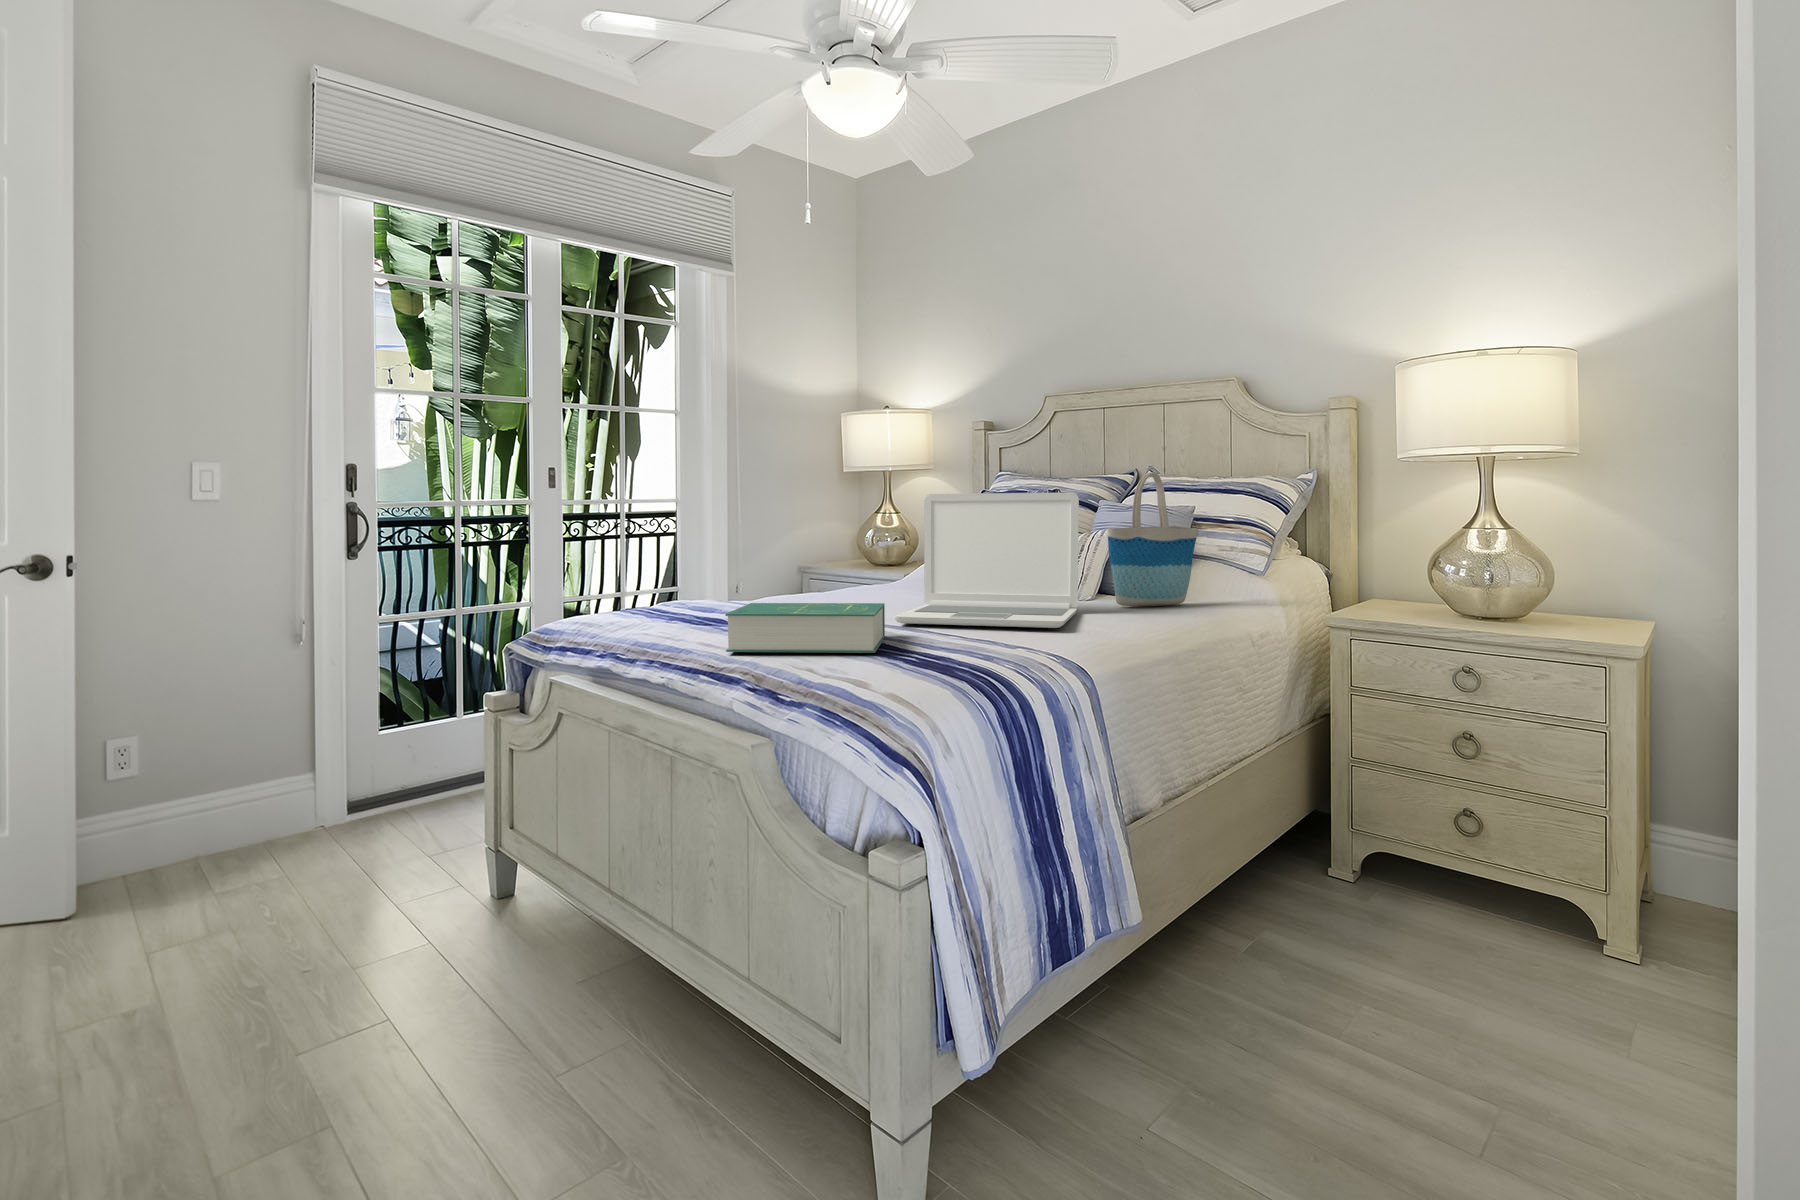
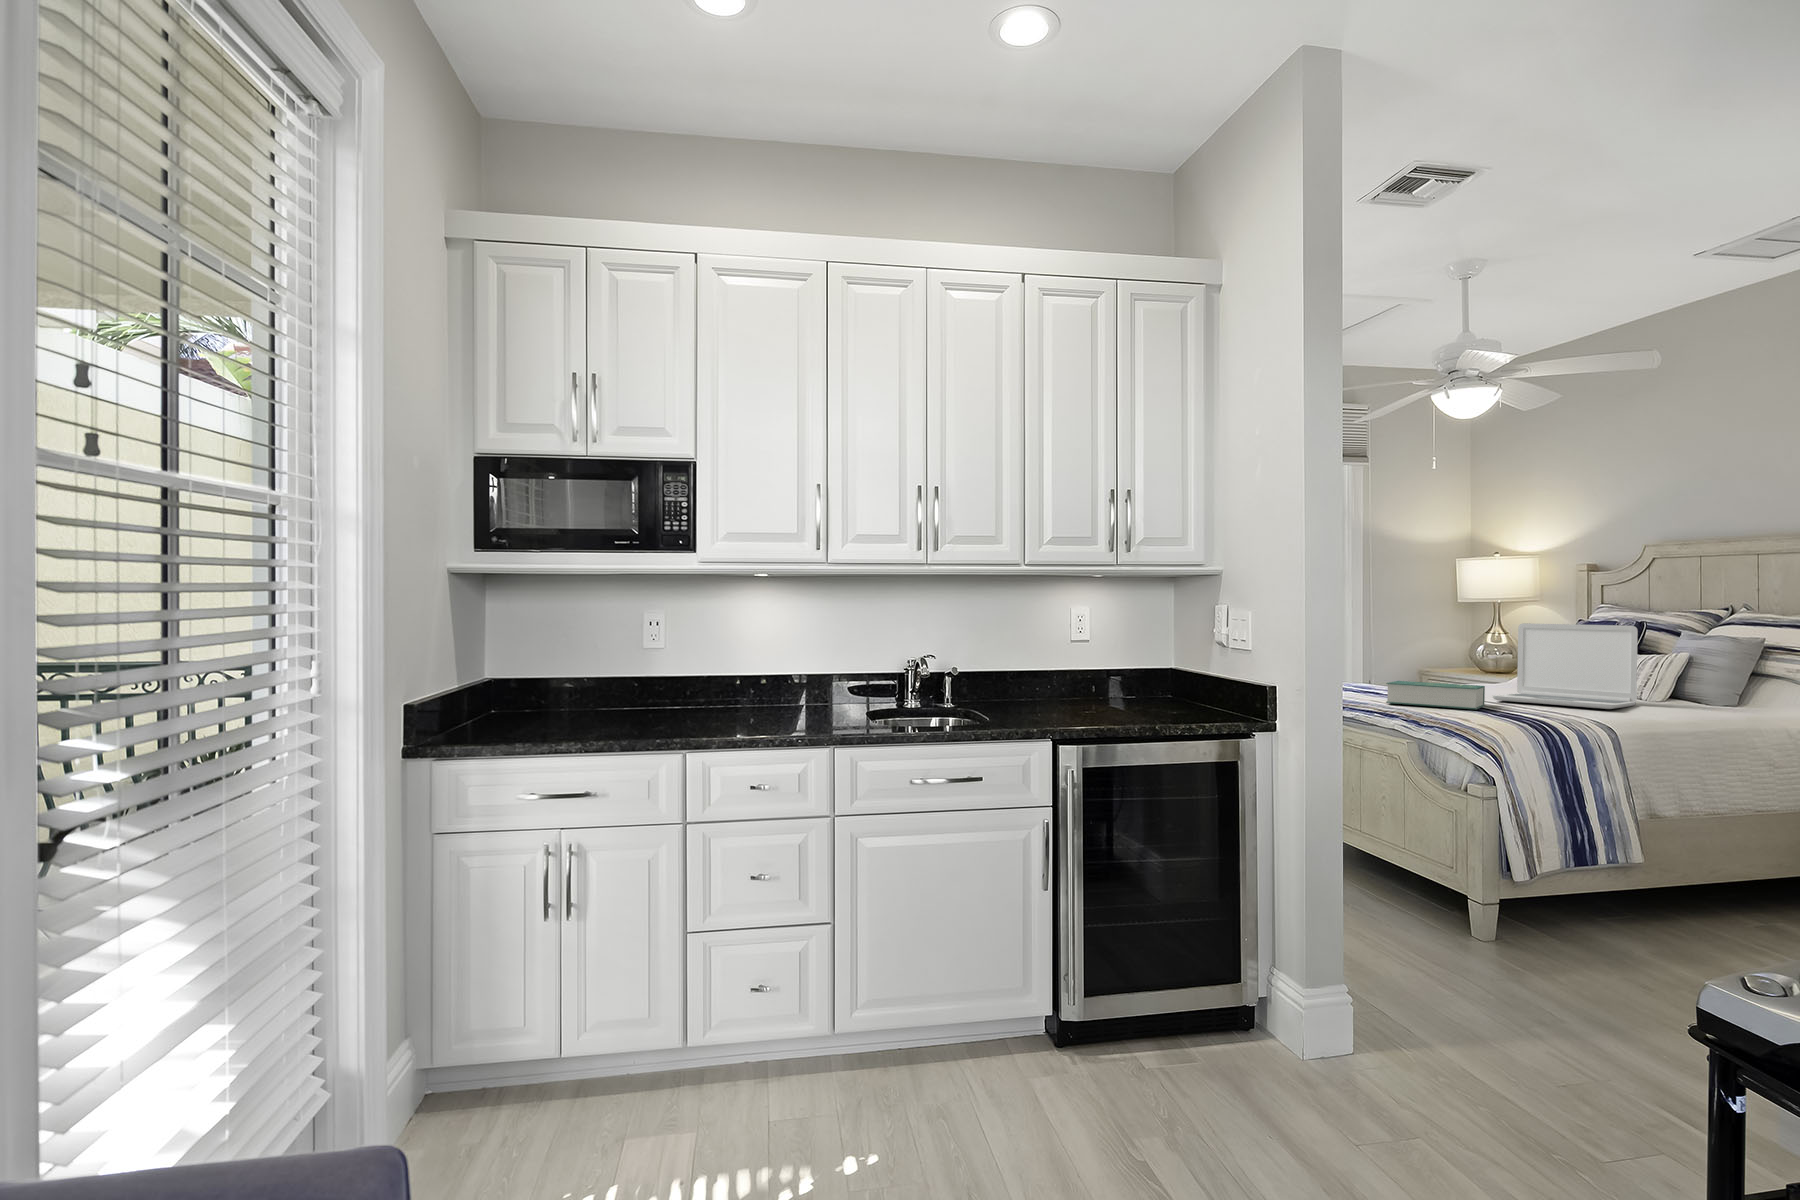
tote bag: present [1108,472,1198,606] -> none [1666,614,1751,707]

